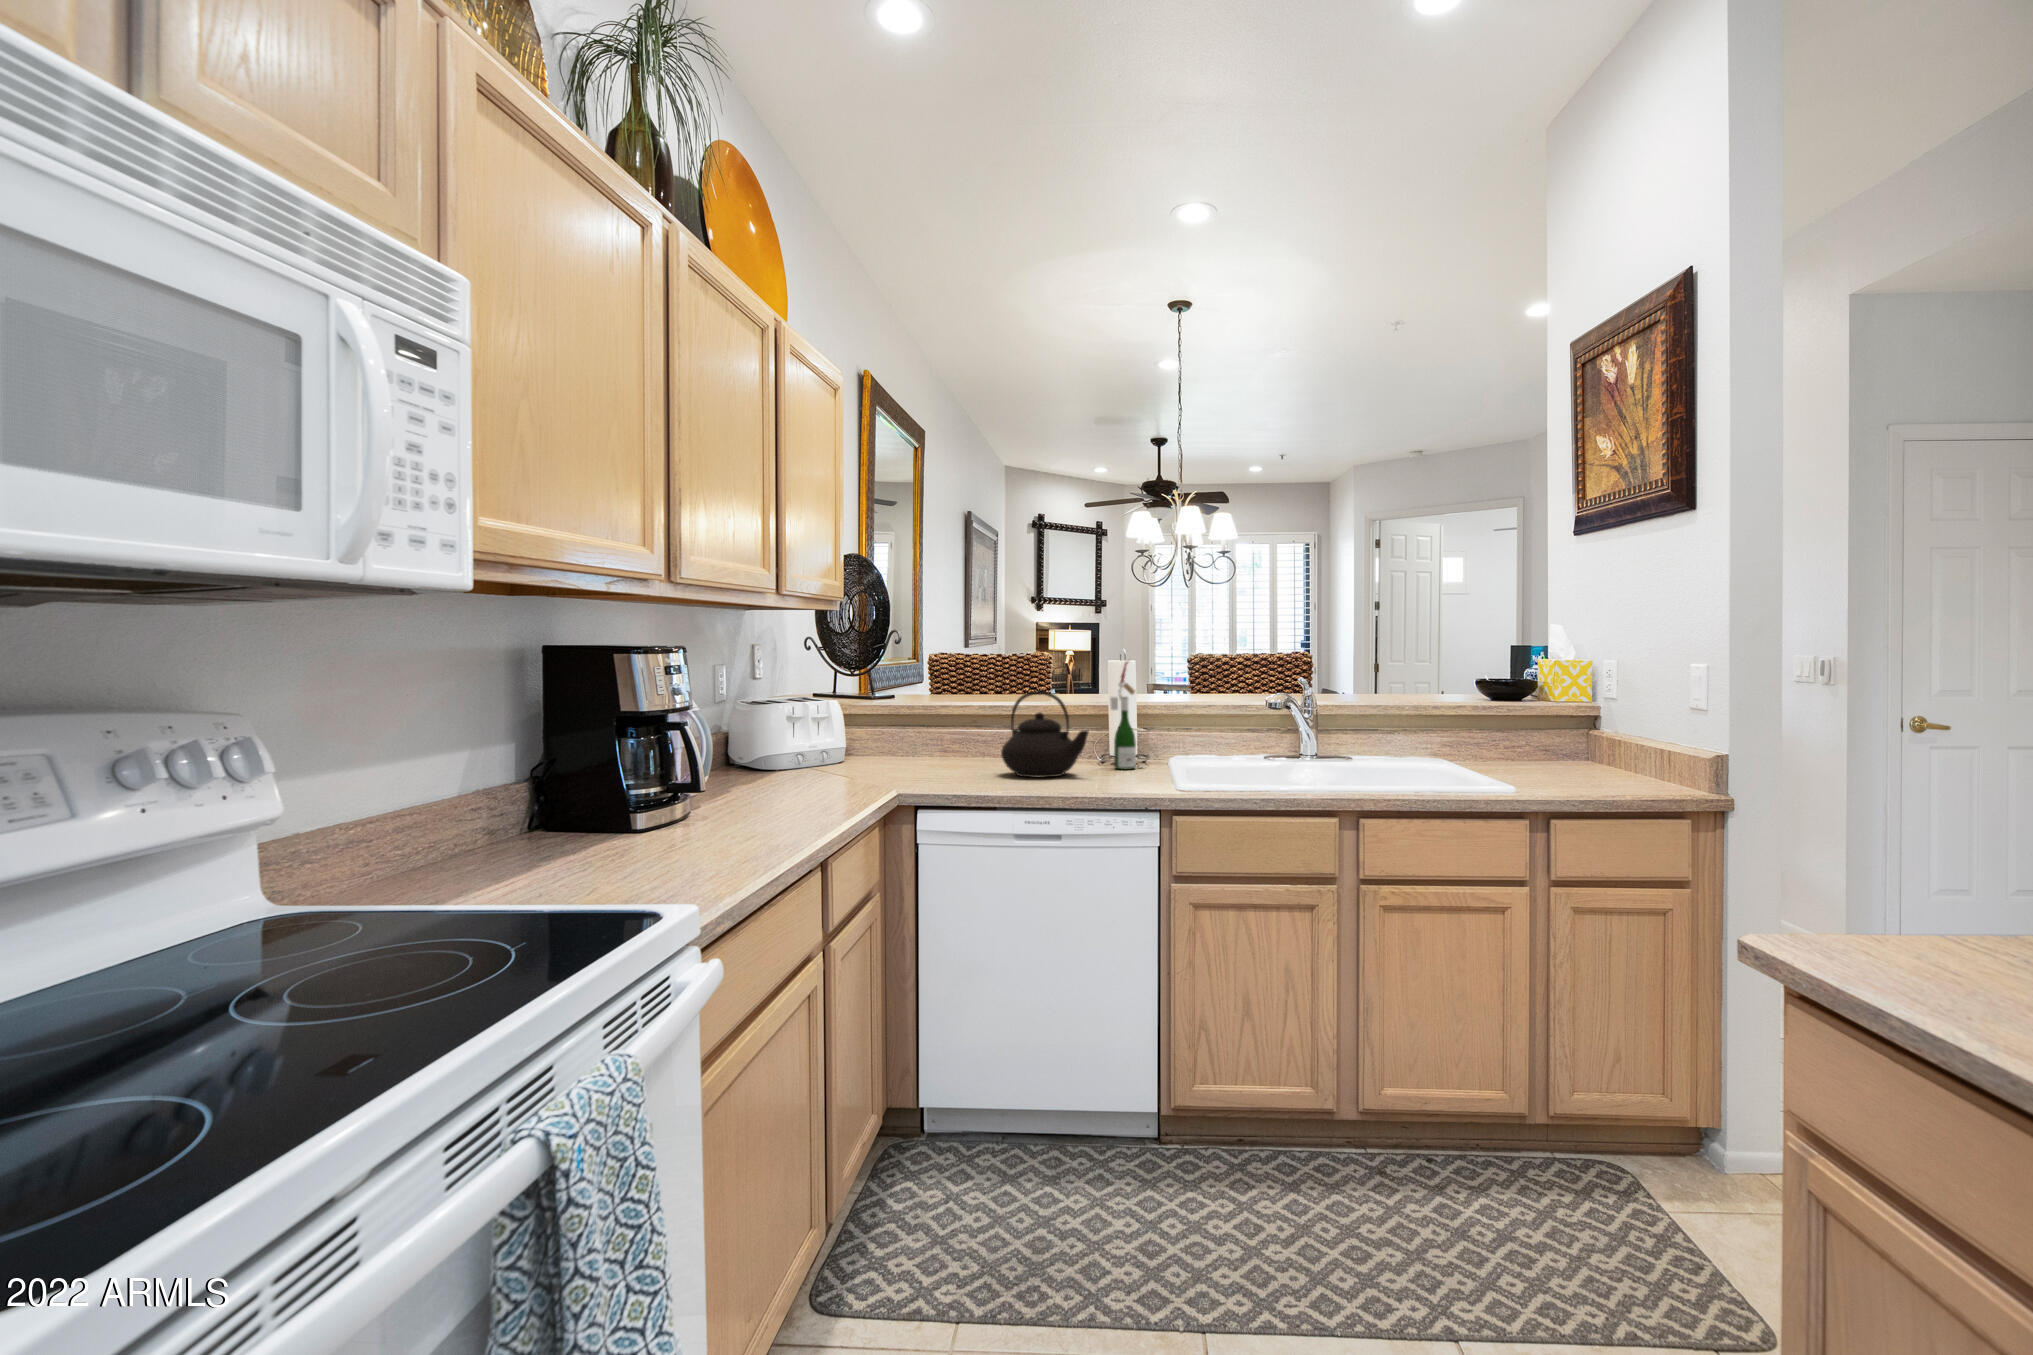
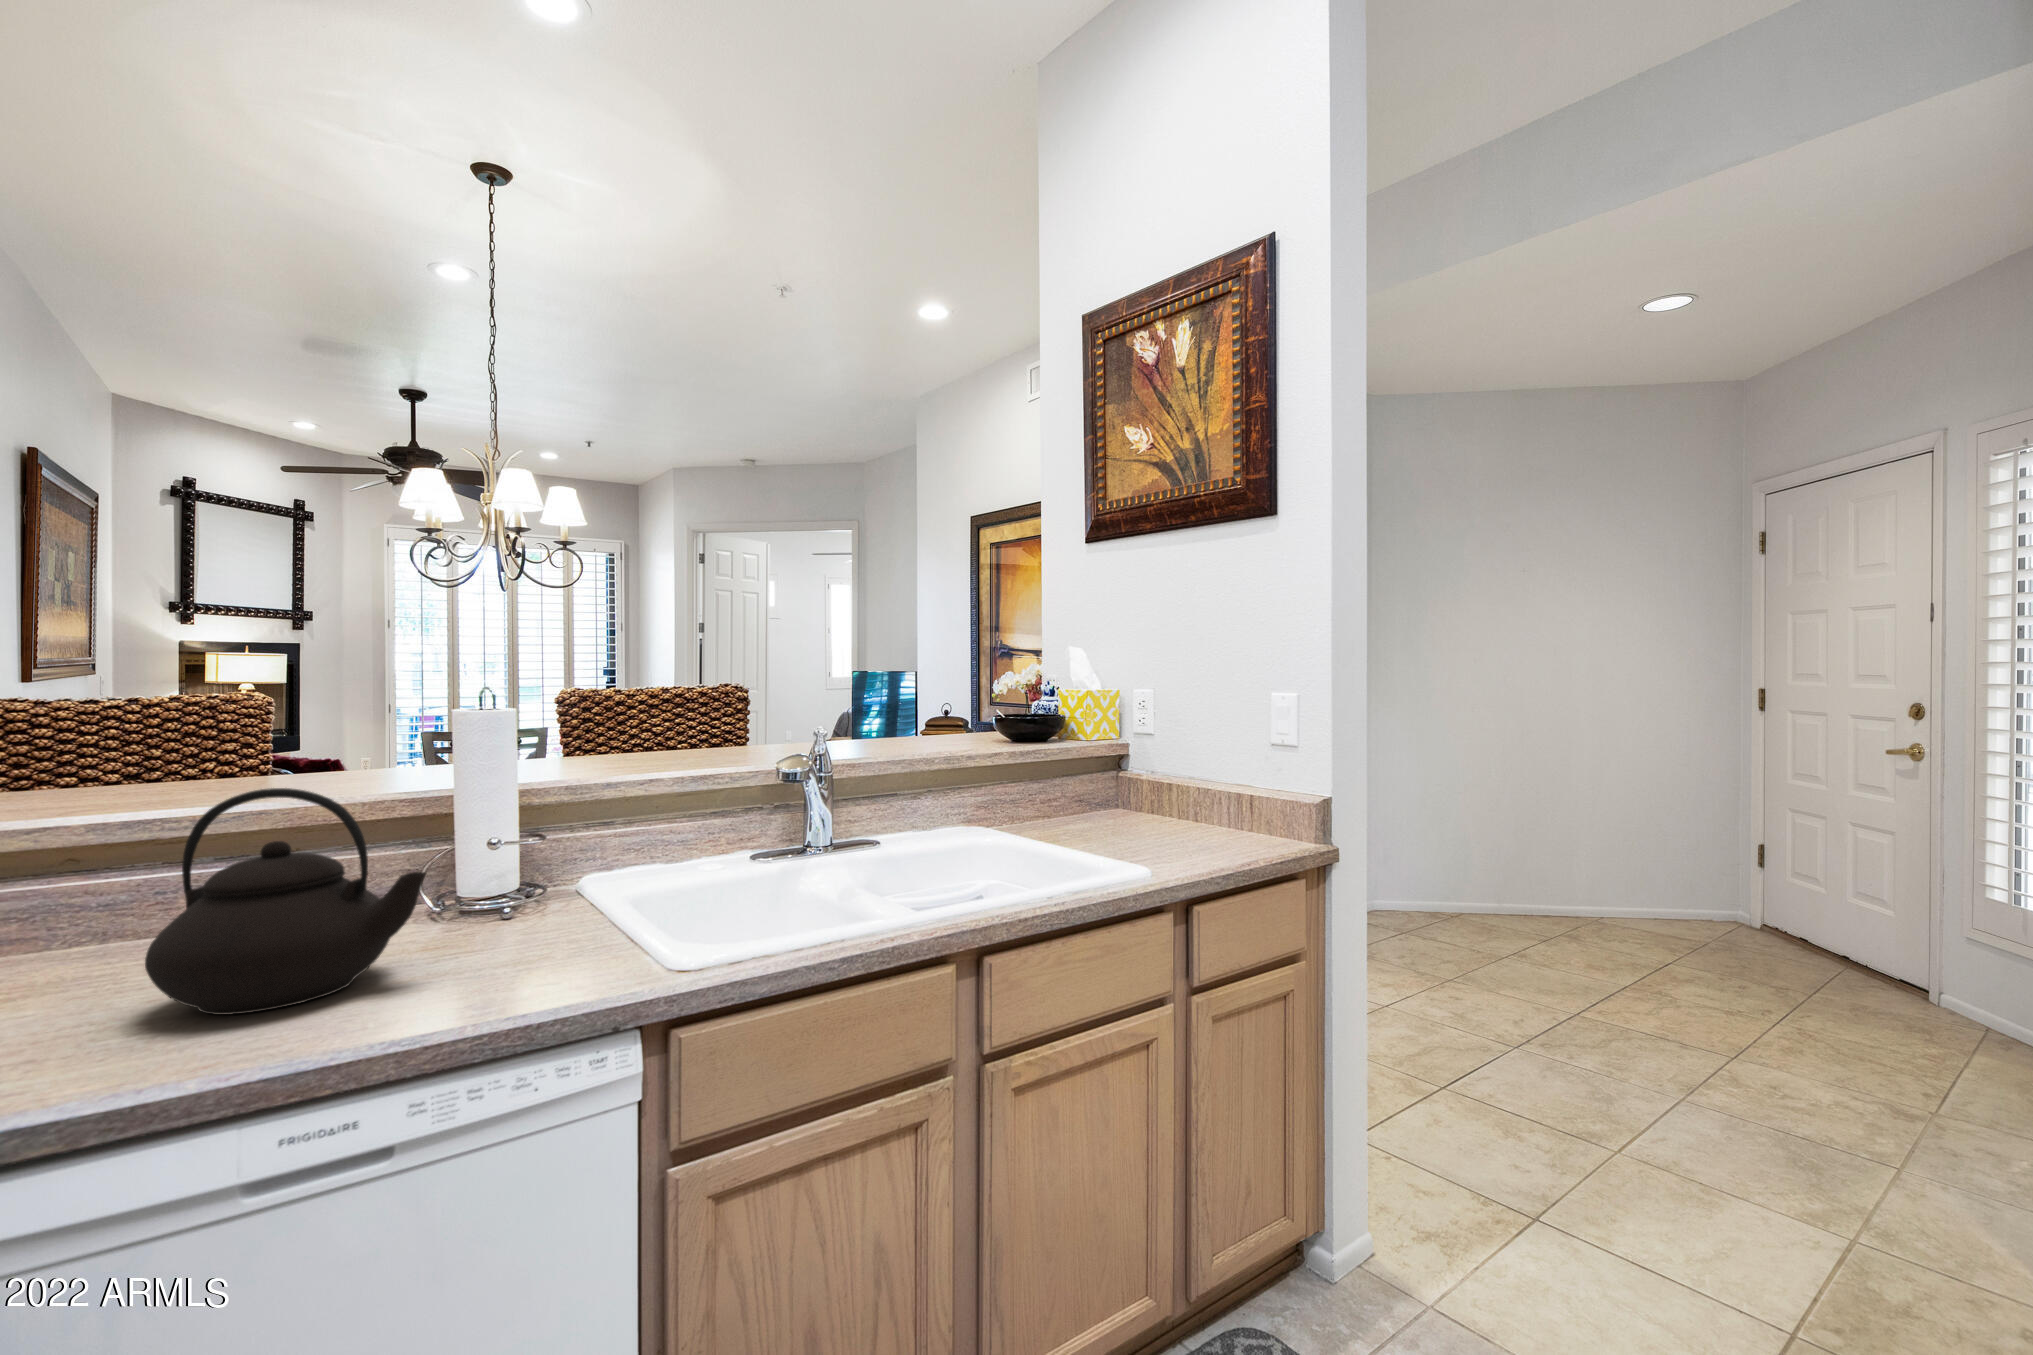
wine bottle: present [1110,662,1143,769] -> none [467,705,546,929]

